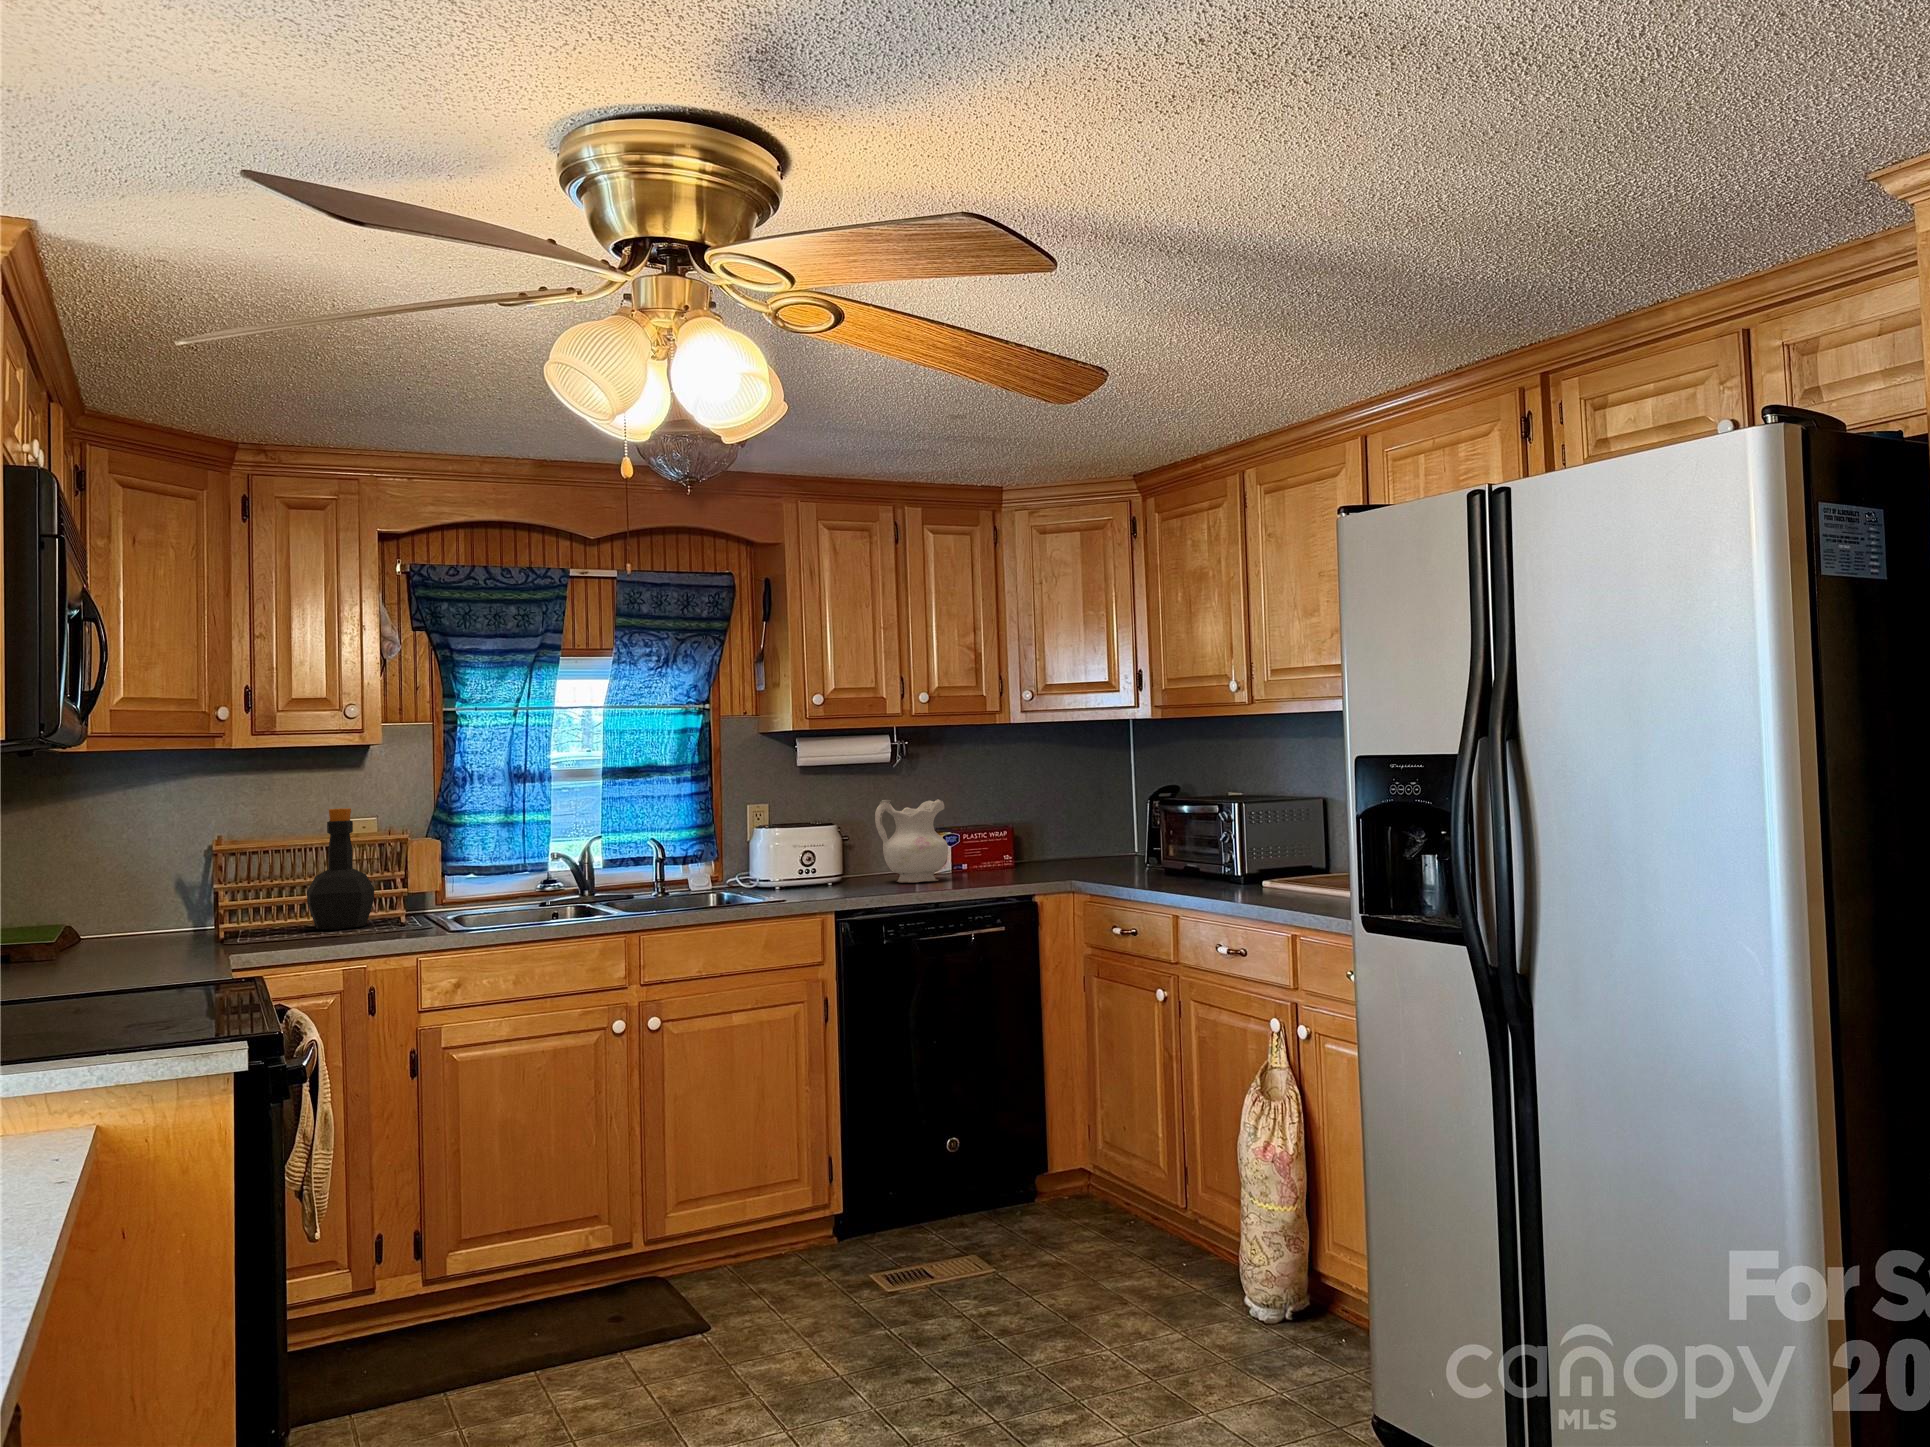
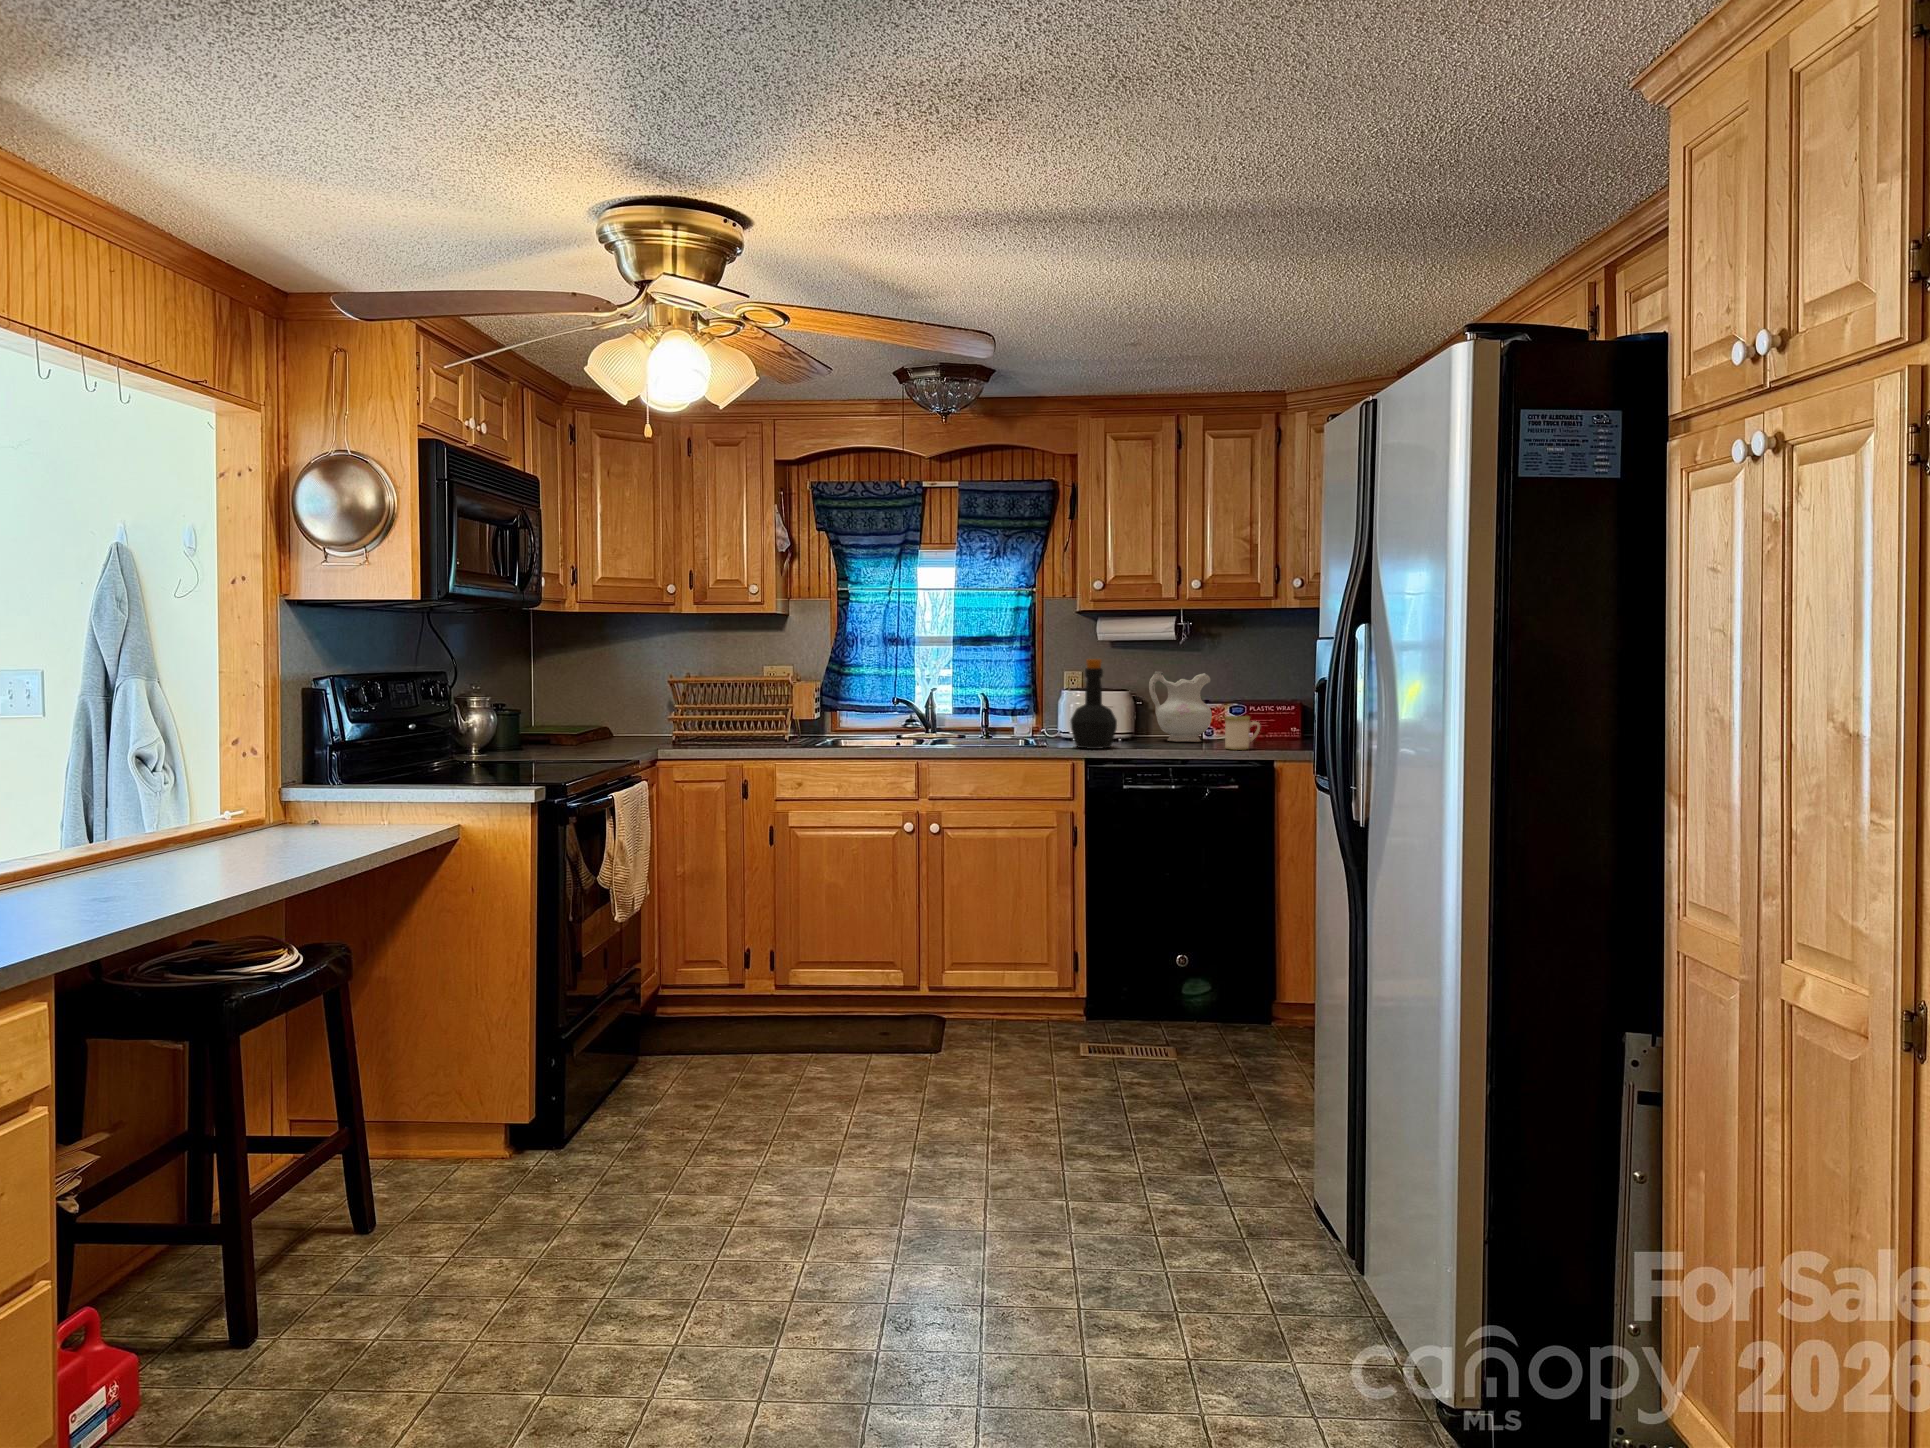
bottle: present [307,808,374,929] -> present [1070,659,1117,749]
mug: none [986,846,1025,886] -> present [1225,716,1260,750]

